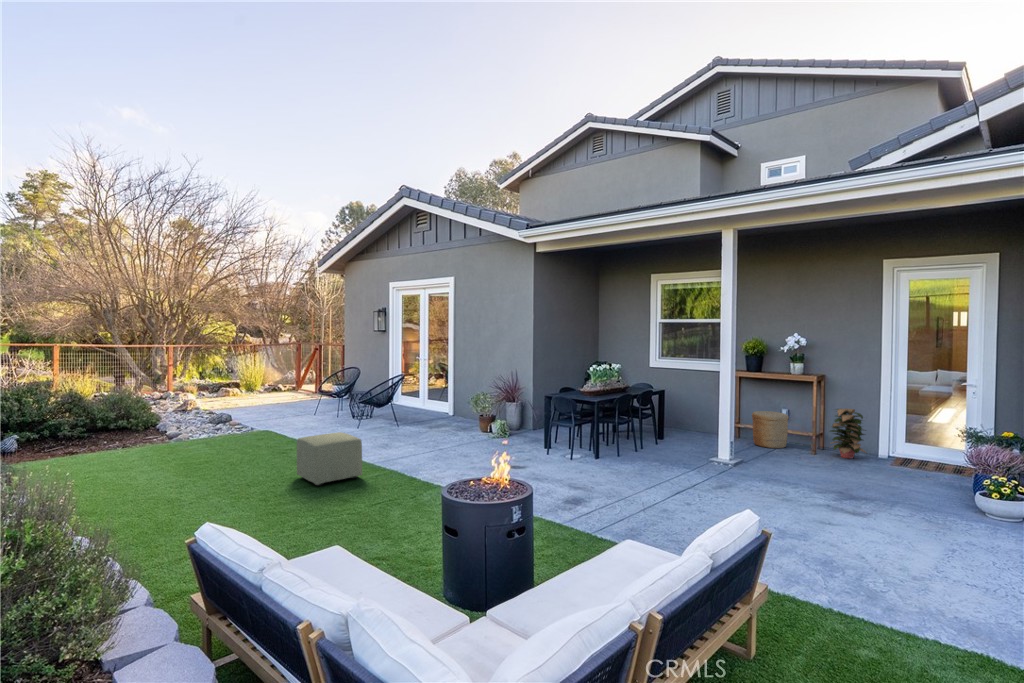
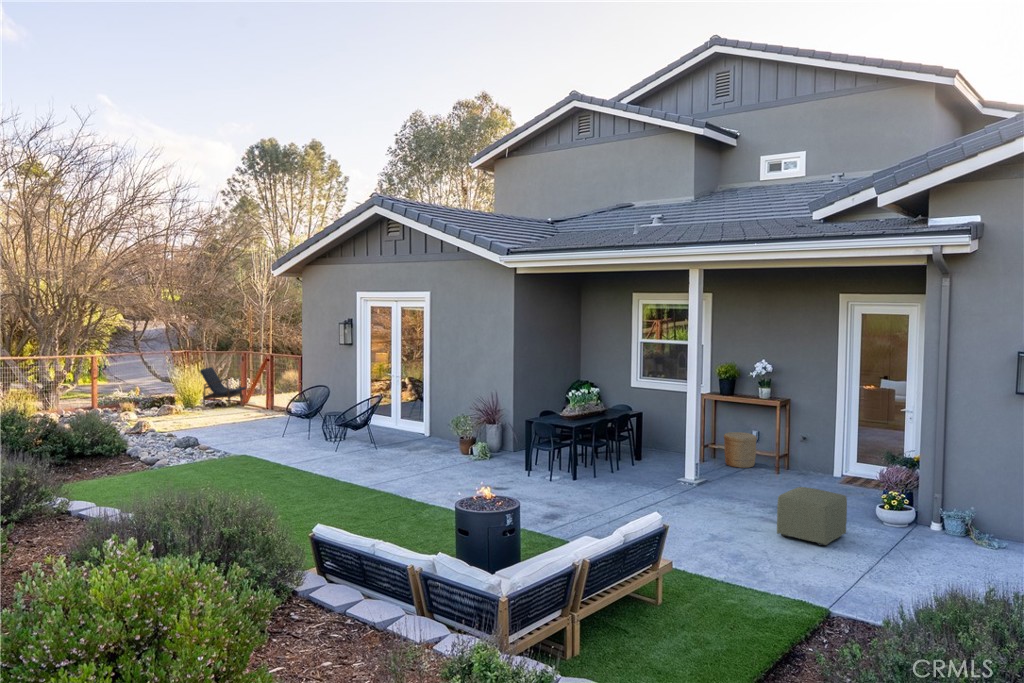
lounge chair: none [259,357,300,392] -> present [200,367,246,407]
decorative plant: present [830,408,866,458] -> none [788,431,822,477]
ottoman: present [297,432,362,486] -> present [777,487,847,546]

